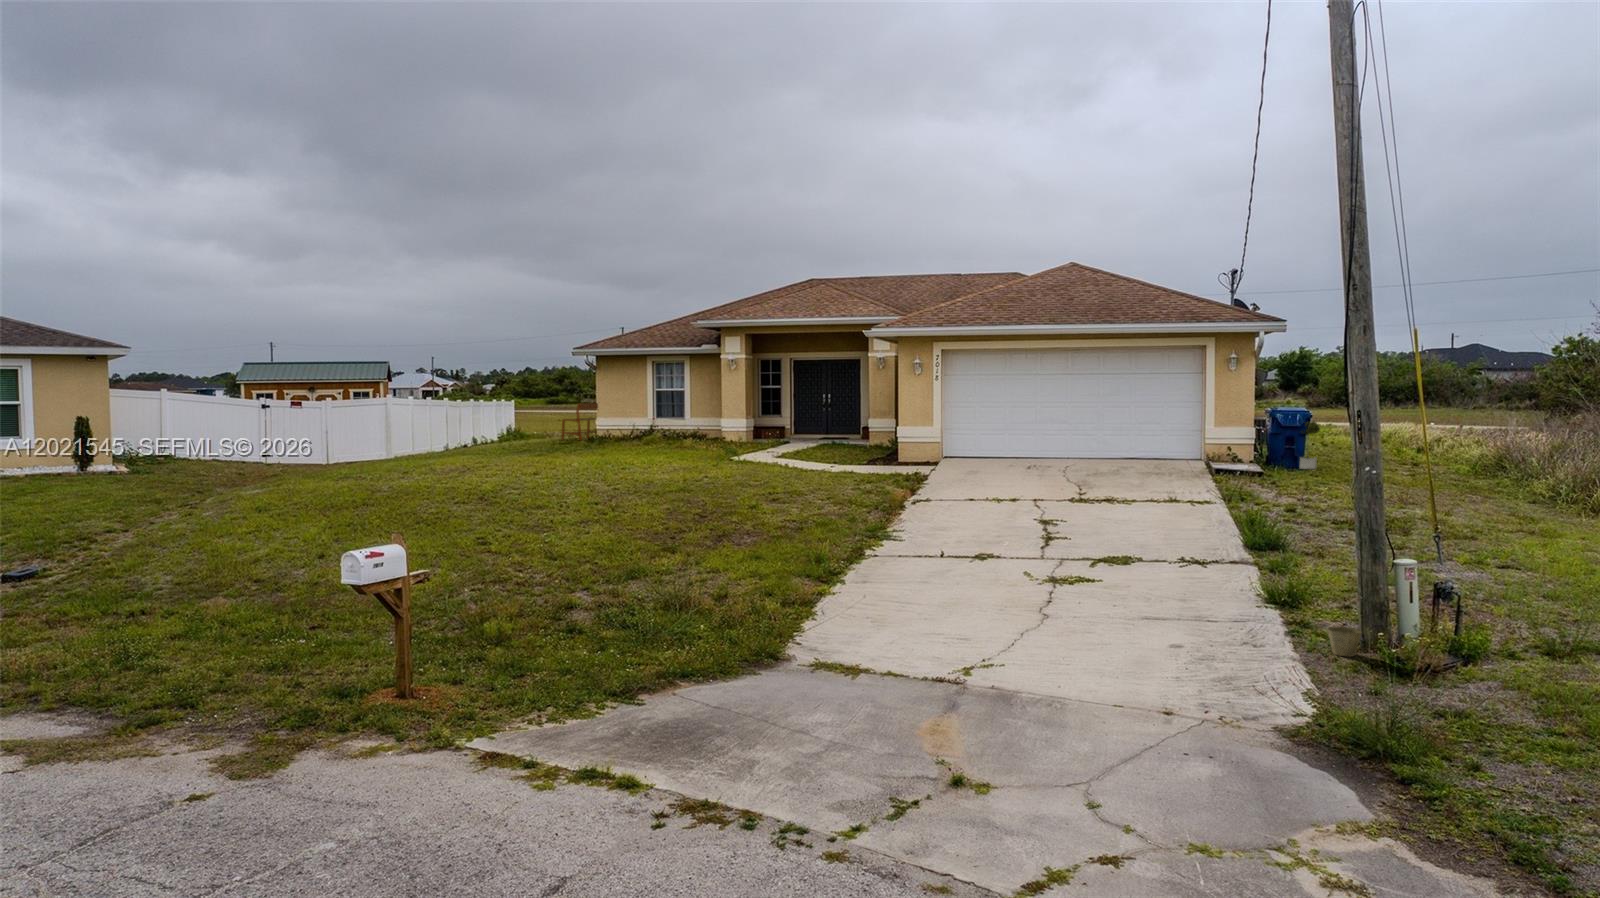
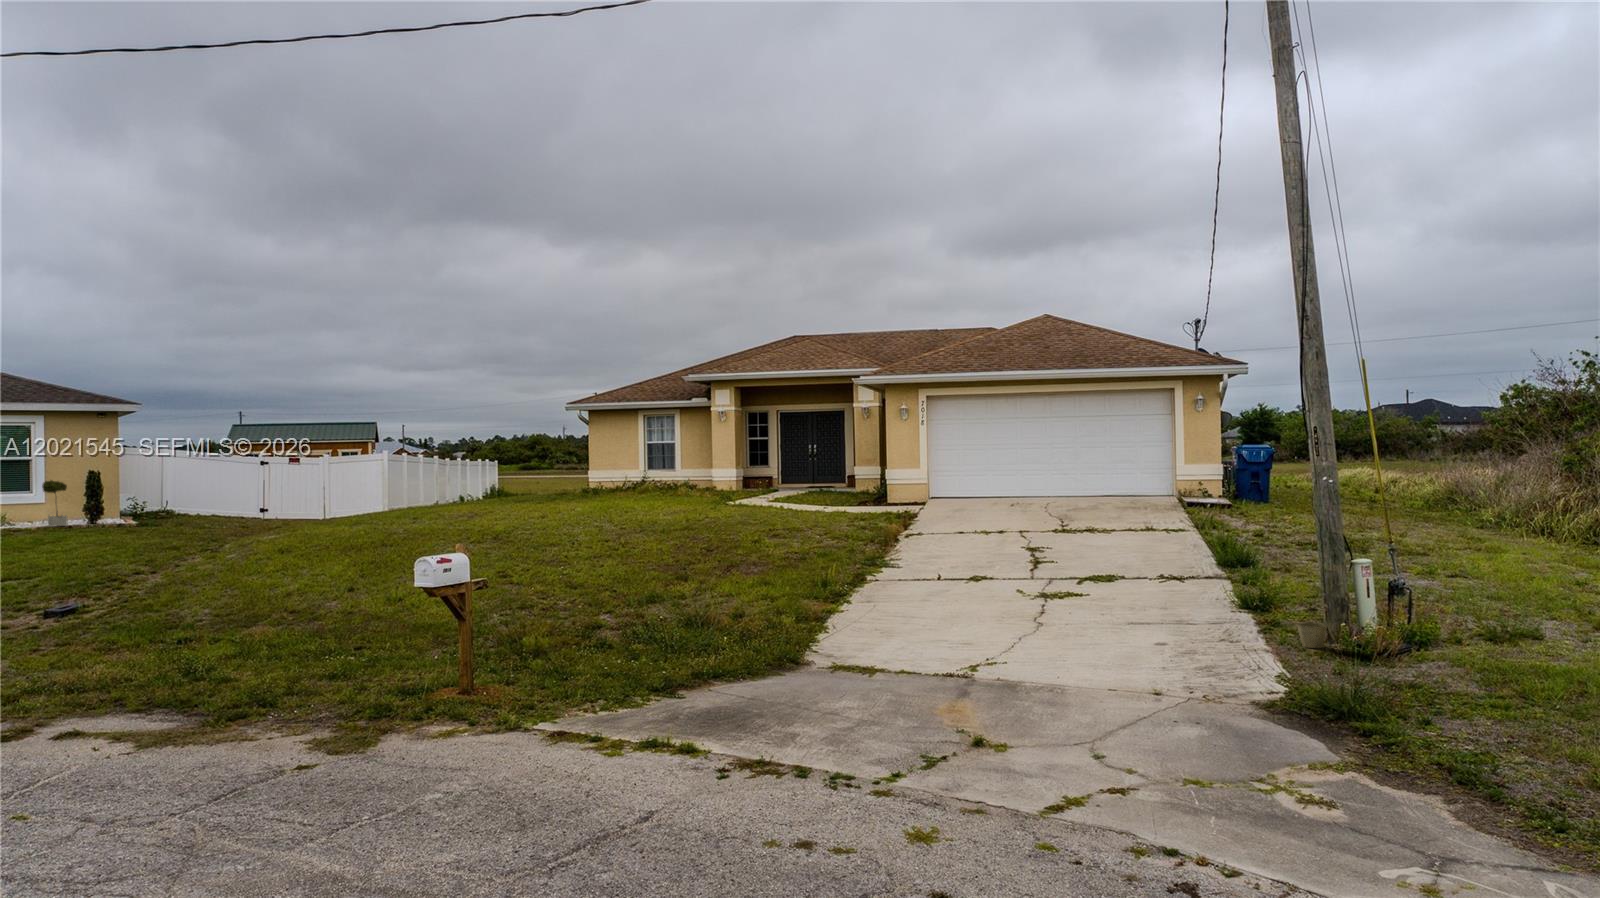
bench: present [561,403,598,440] -> none [553,454,595,491]
potted tree: present [1300,421,1320,469] -> present [42,480,68,526]

